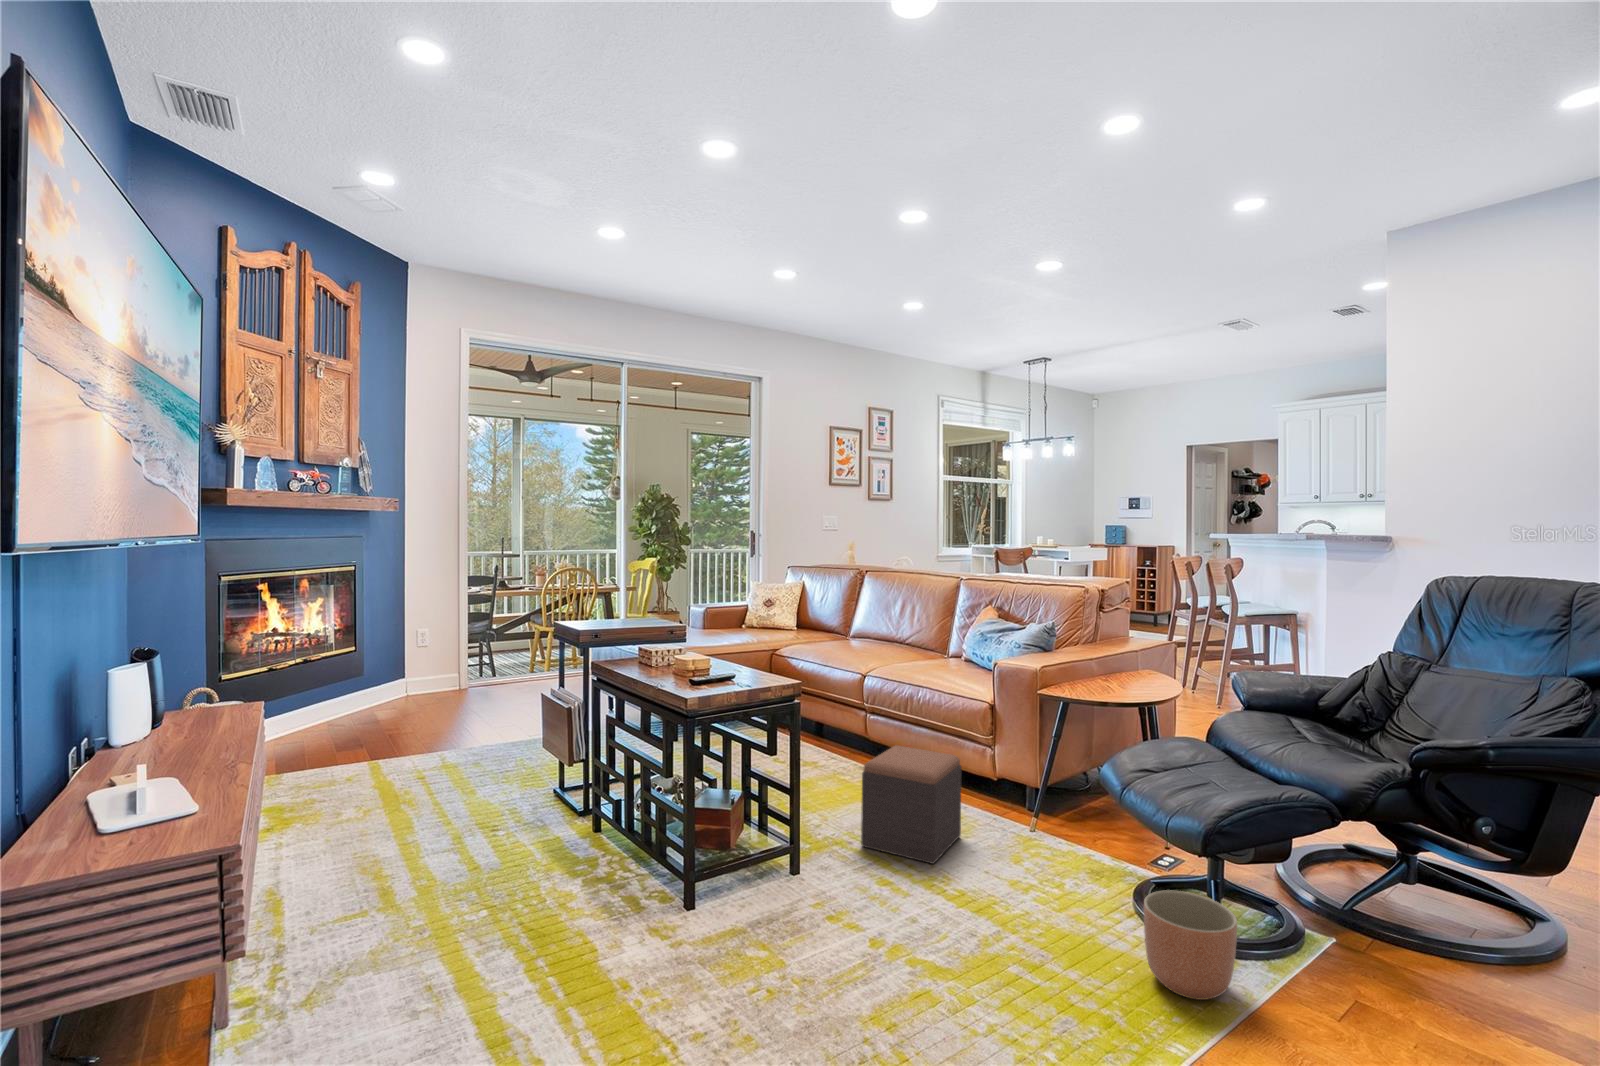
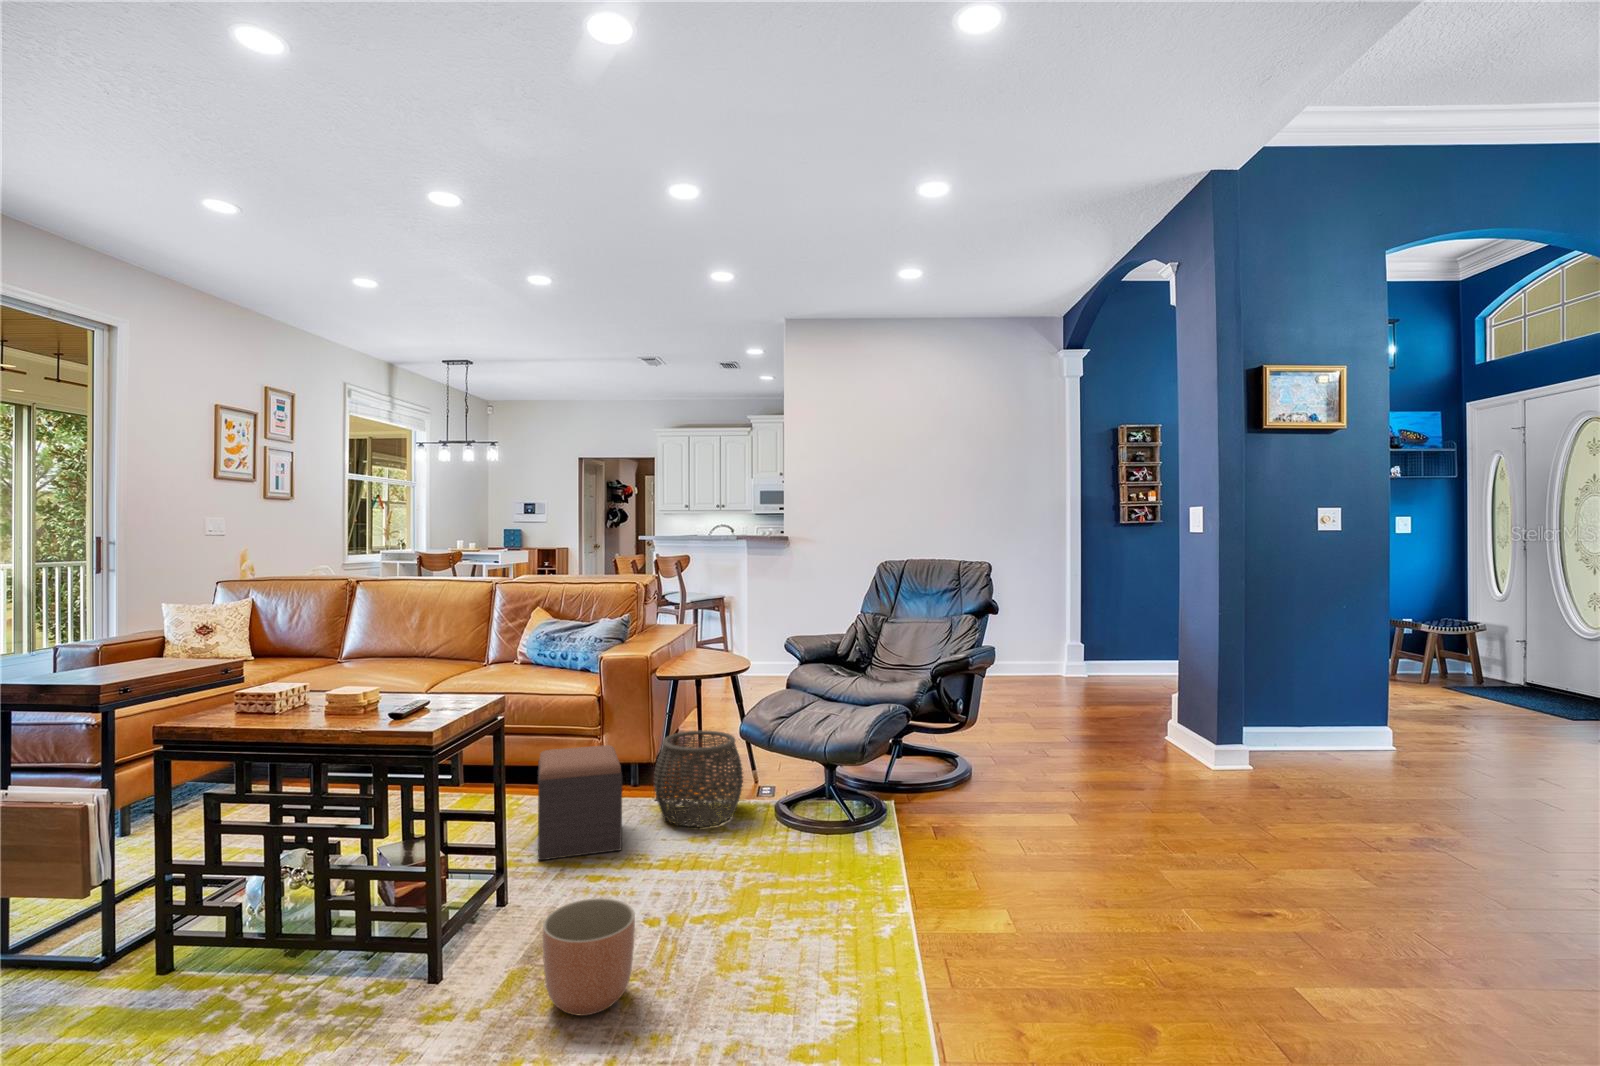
woven basket: none [997,760,1104,876] -> present [654,731,743,827]
planter: present [1144,891,1237,1000] -> present [543,898,635,1016]

